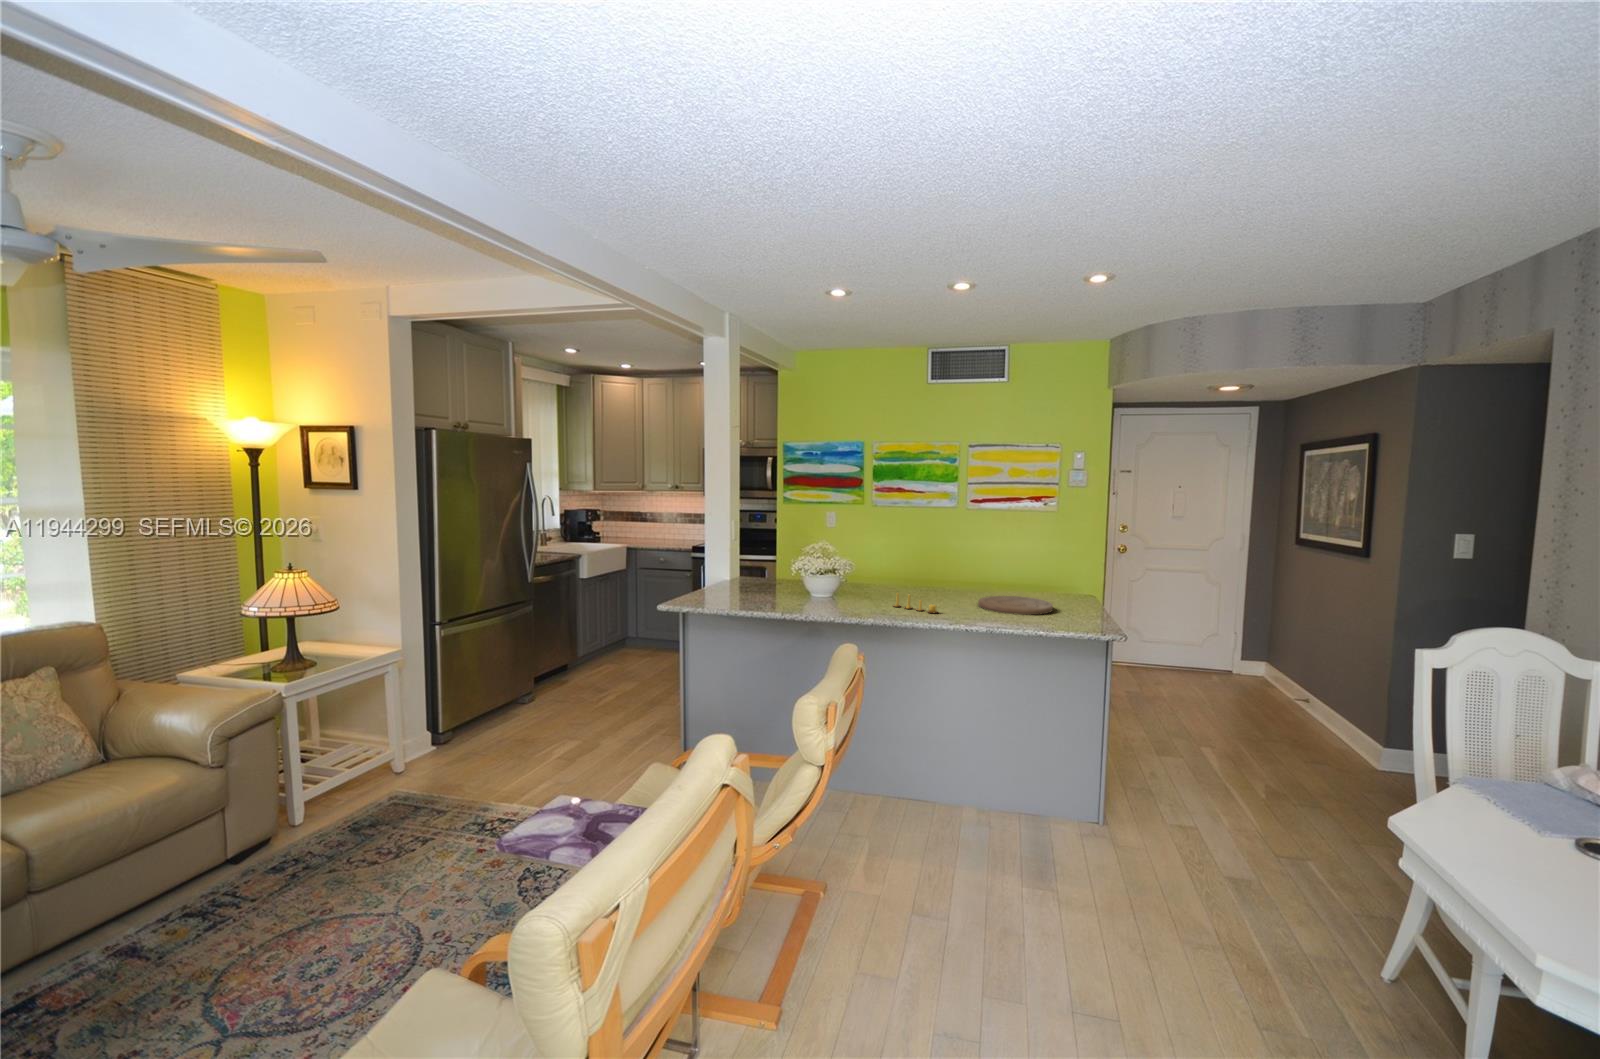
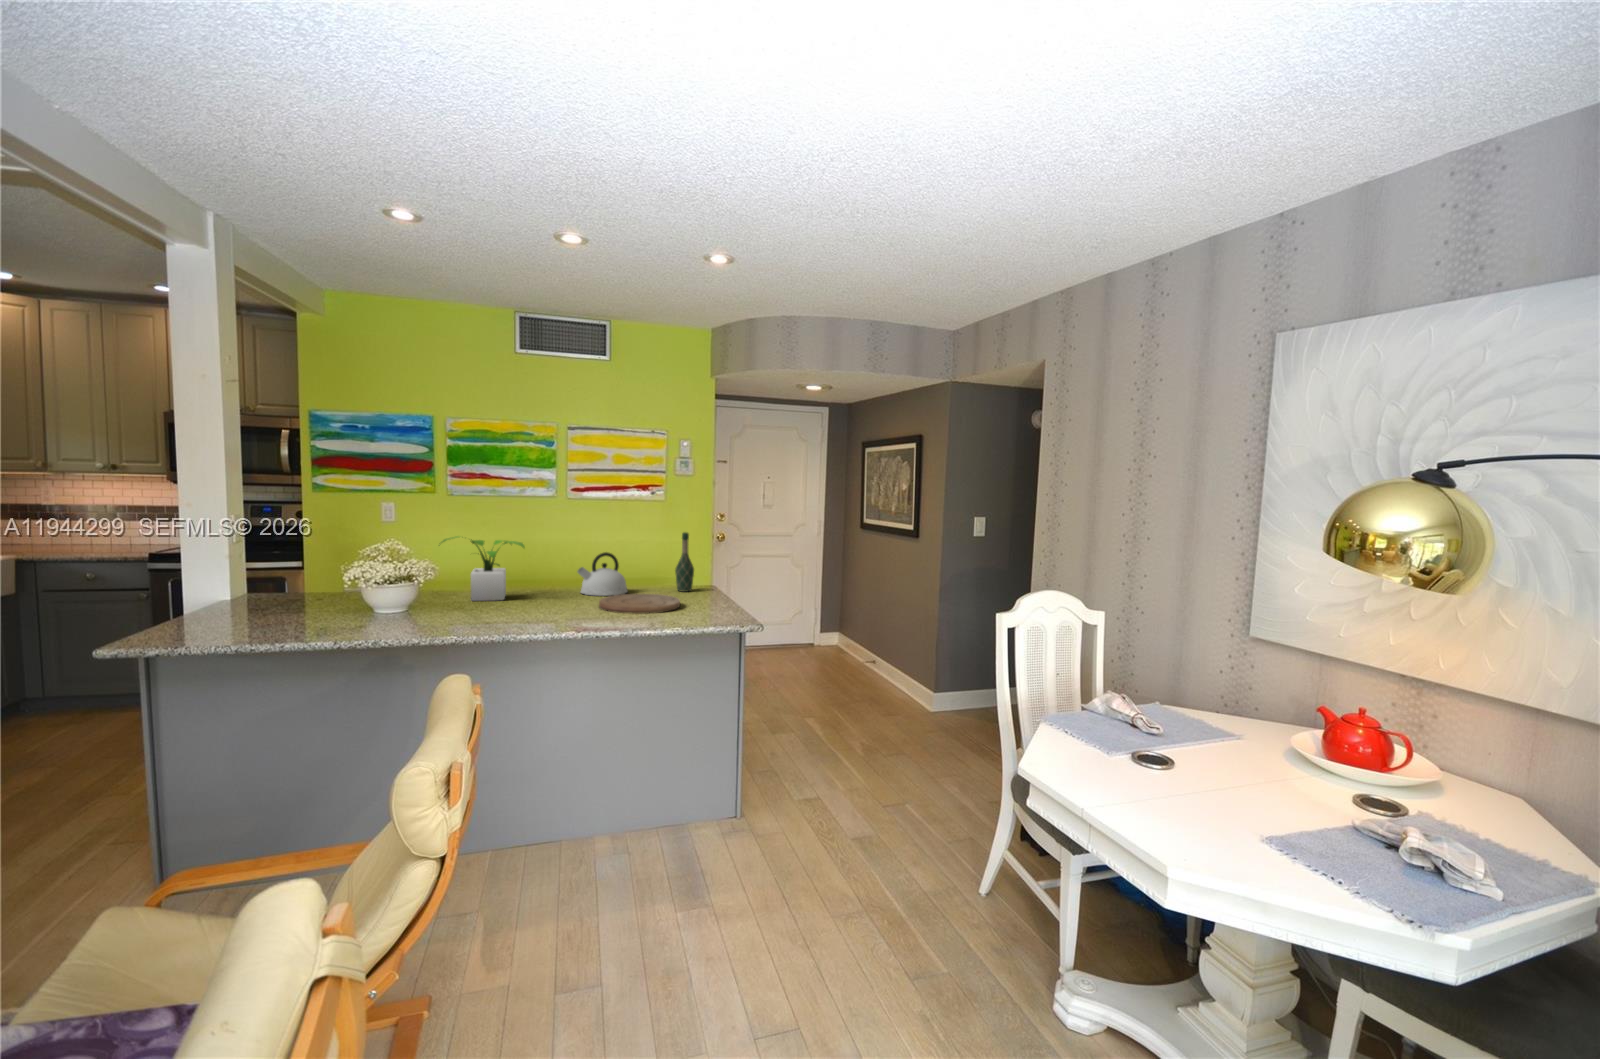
potted plant: none [857,539,921,593] -> present [442,536,525,601]
wine bottle: none [1056,542,1075,598] -> present [675,532,694,592]
kettle: none [965,557,1010,596] -> present [578,552,628,596]
candle: present [894,594,938,613] -> none [496,599,557,621]

